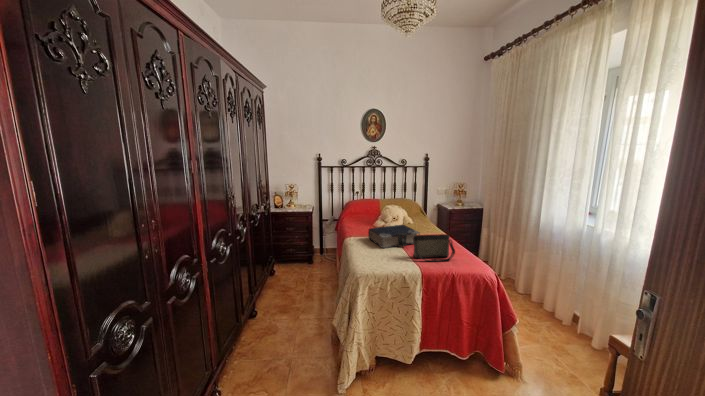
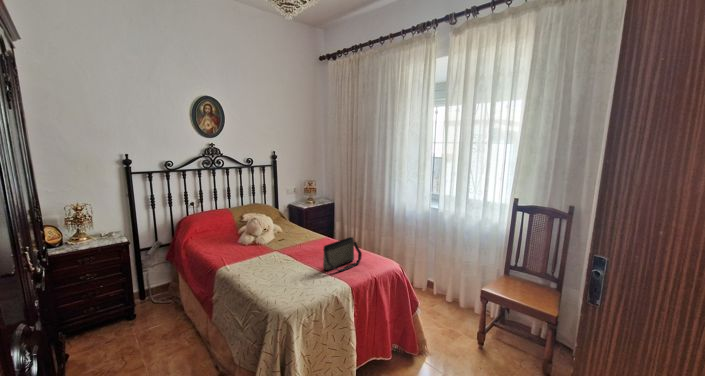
book: present [368,225,420,248] -> none [250,235,313,270]

